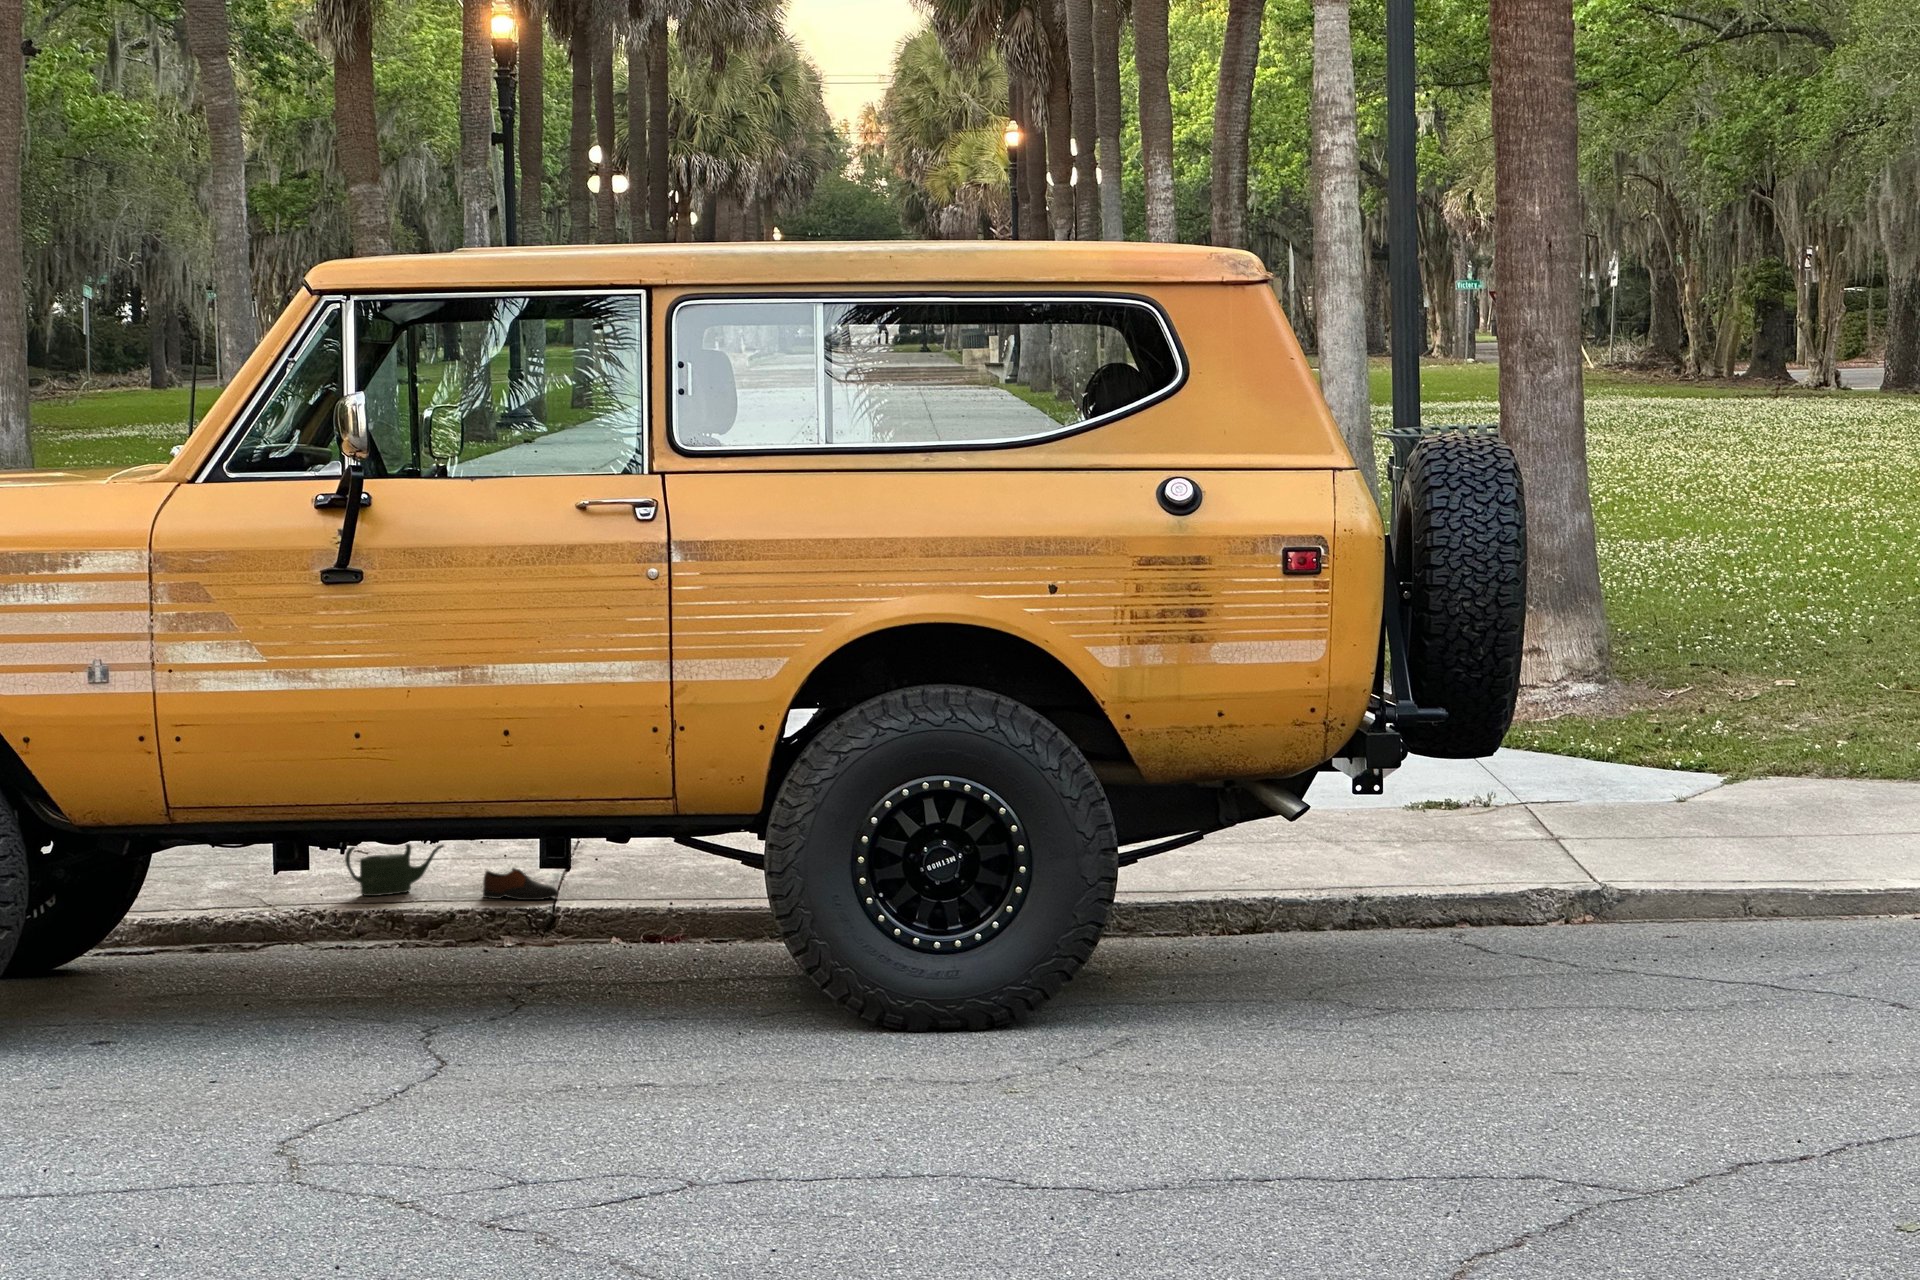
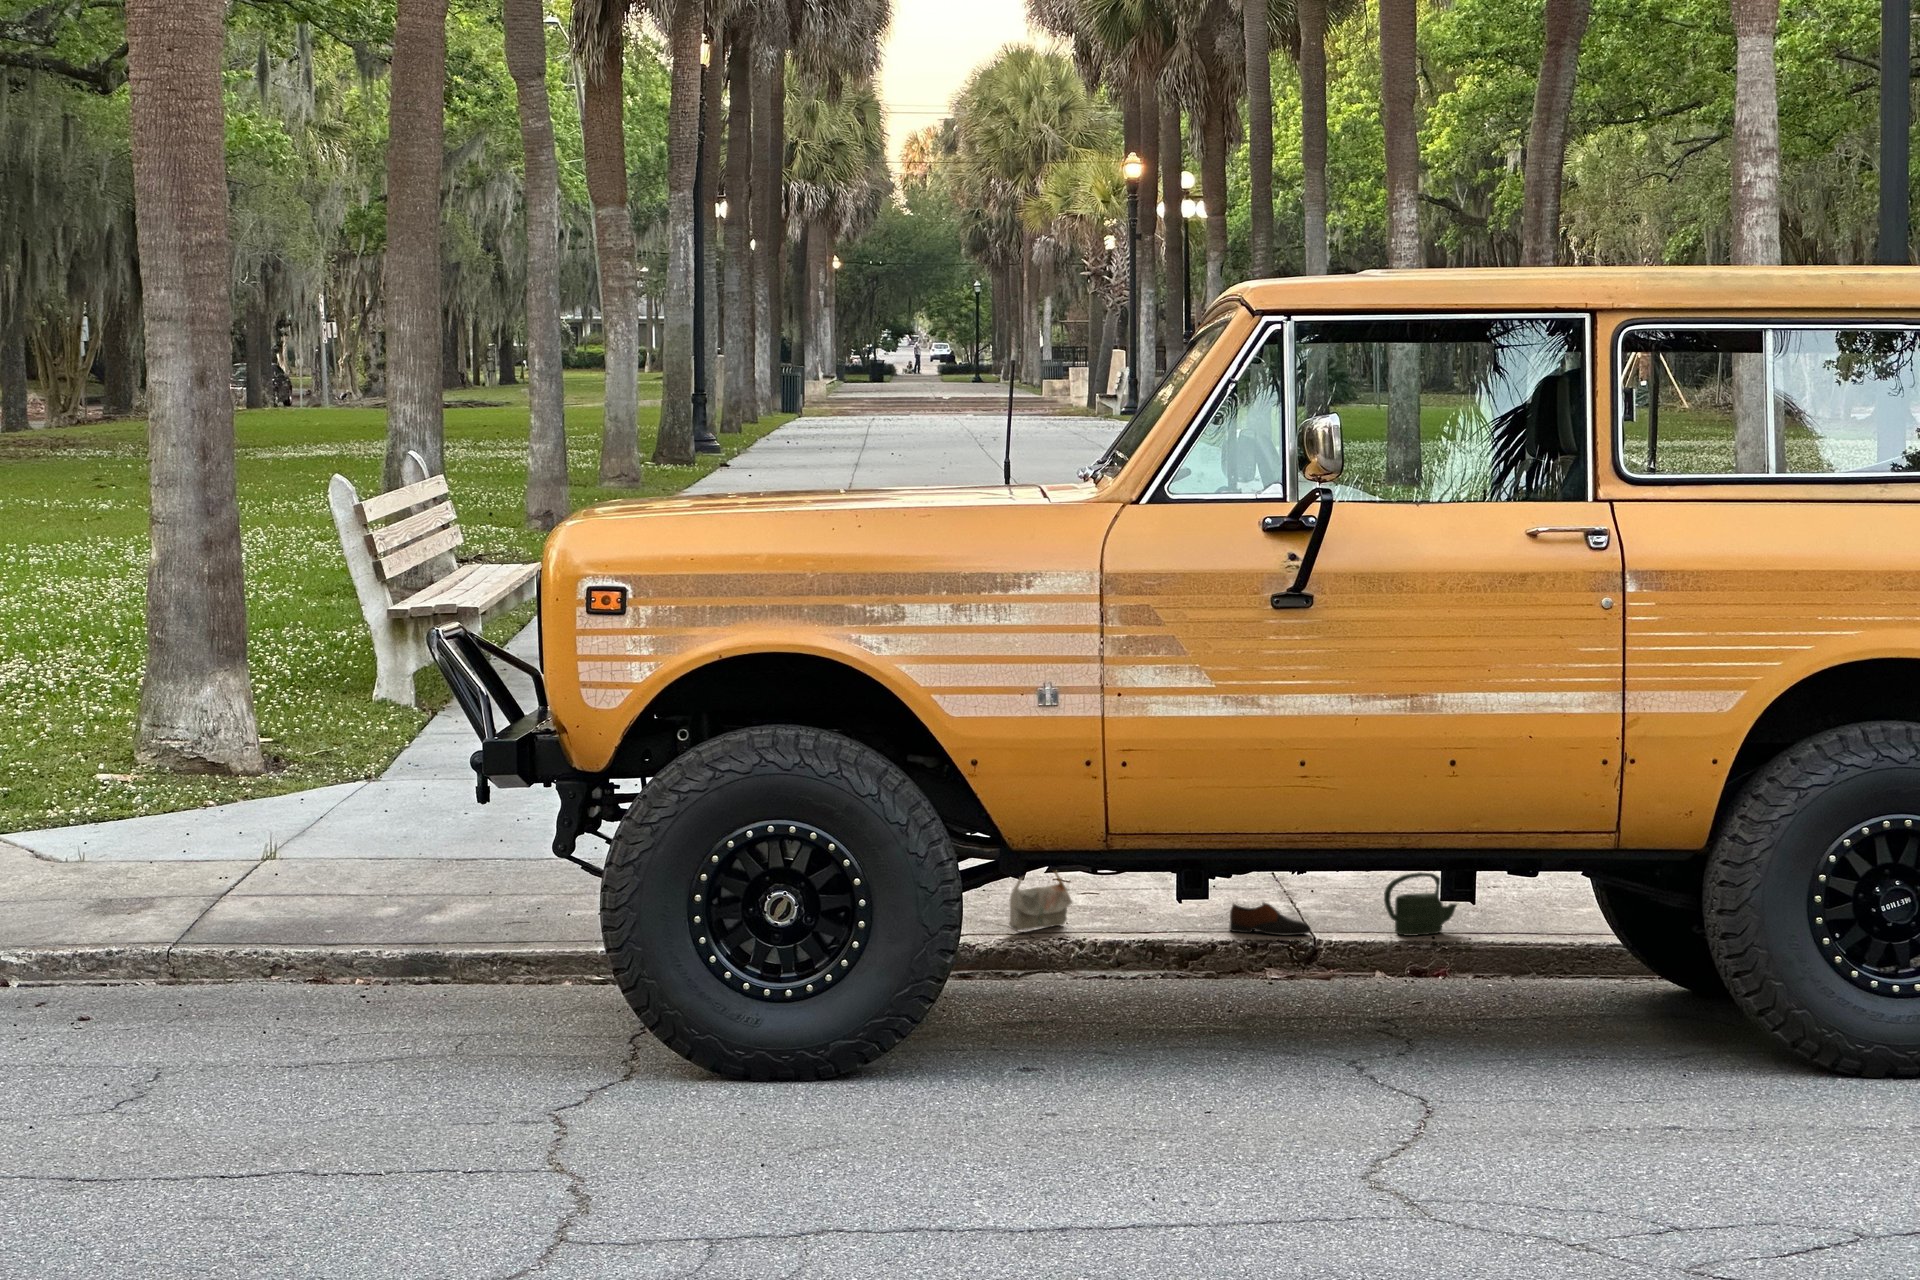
bag: none [257,815,331,903] -> present [1009,871,1072,930]
watering can: present [345,844,444,896] -> present [1384,872,1457,936]

